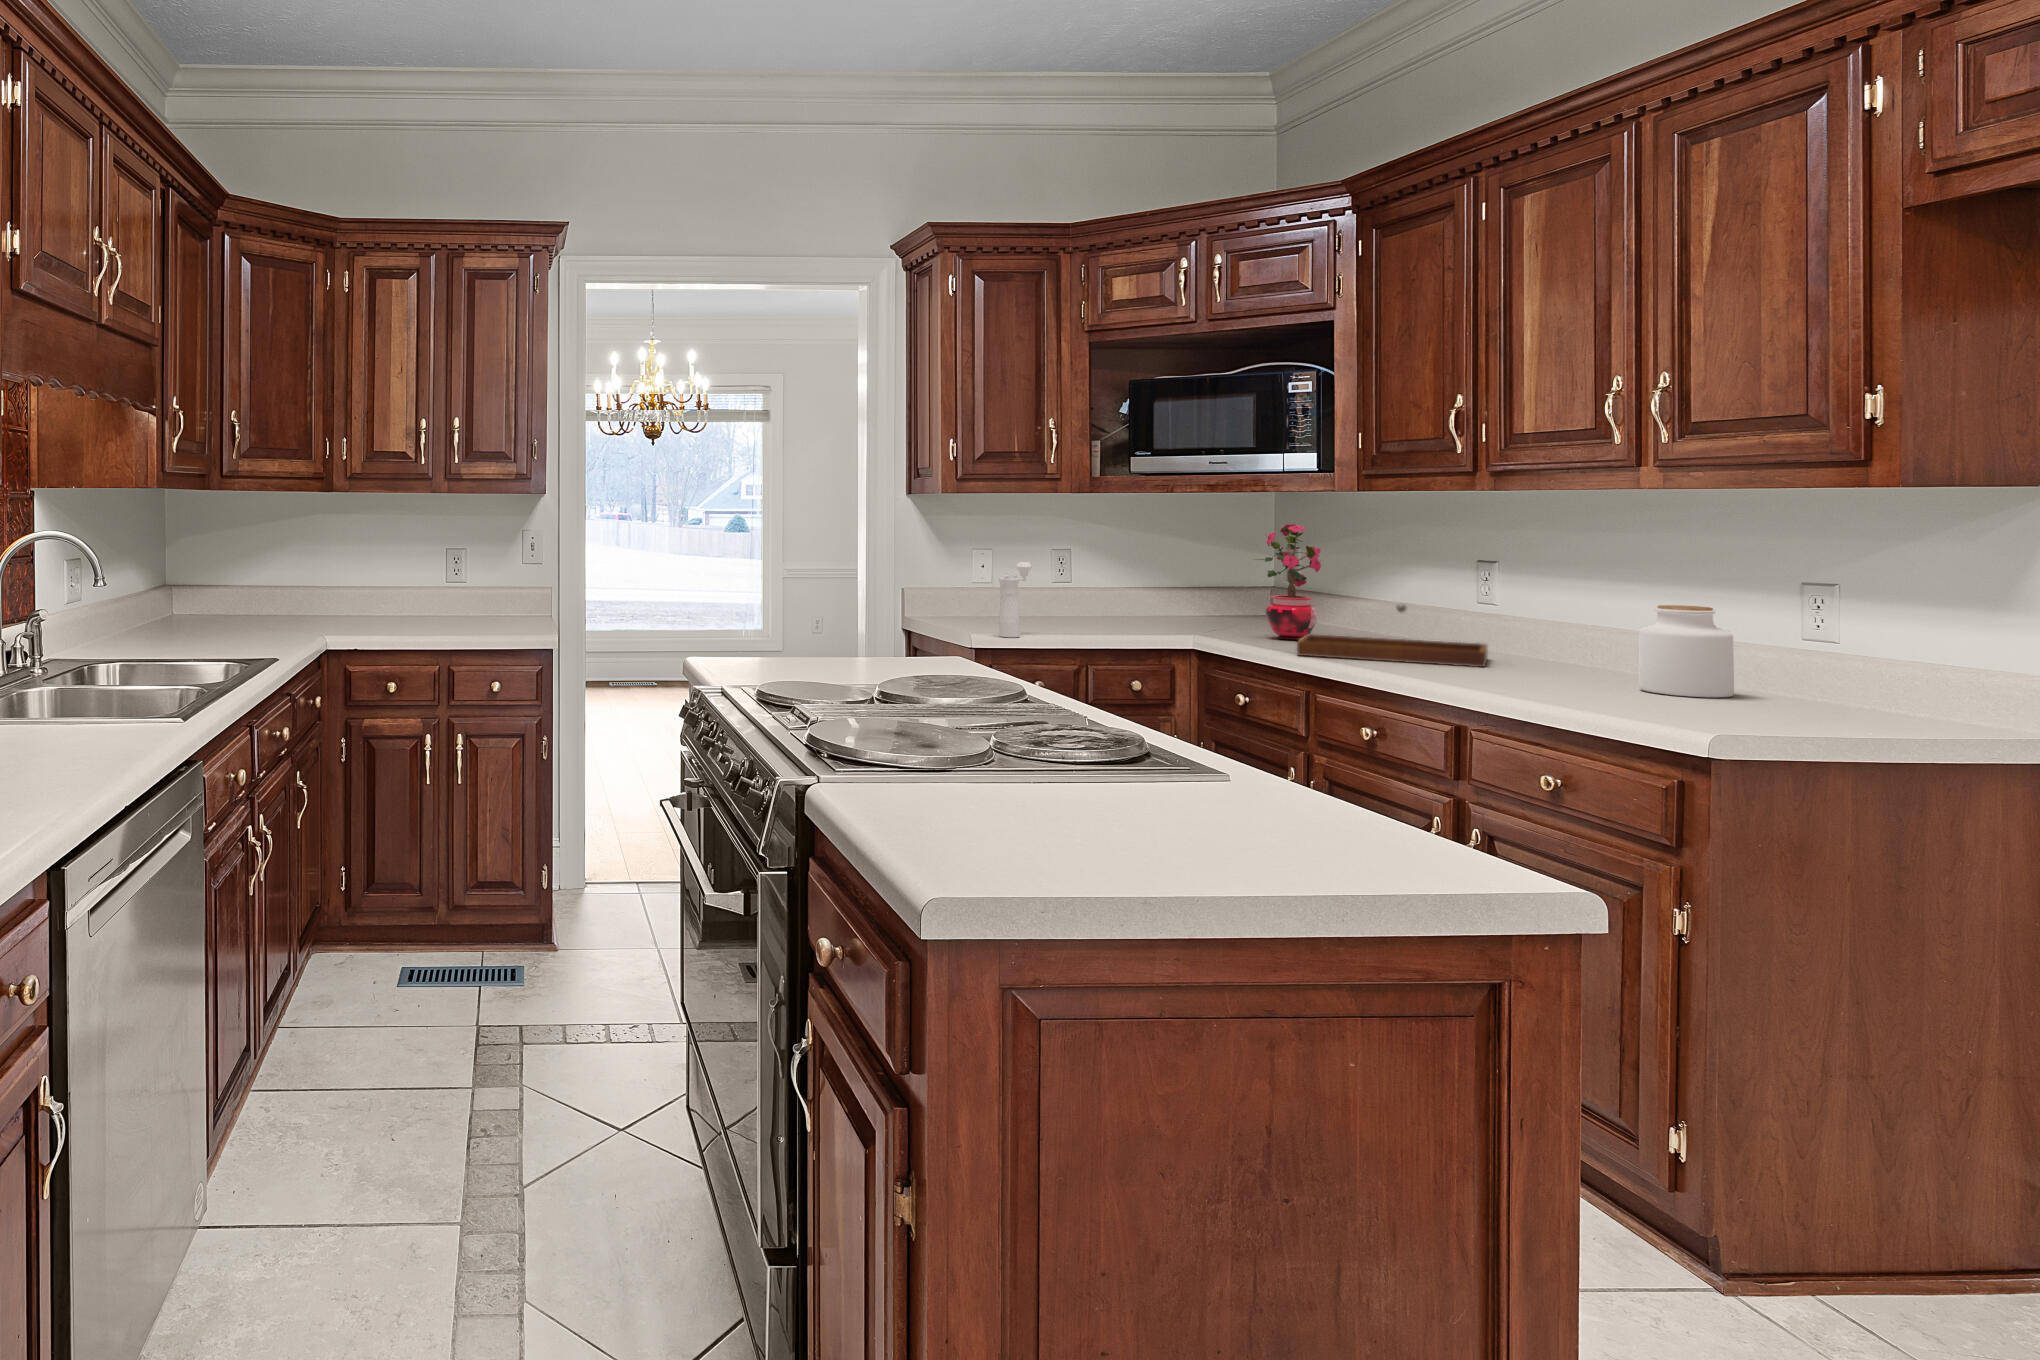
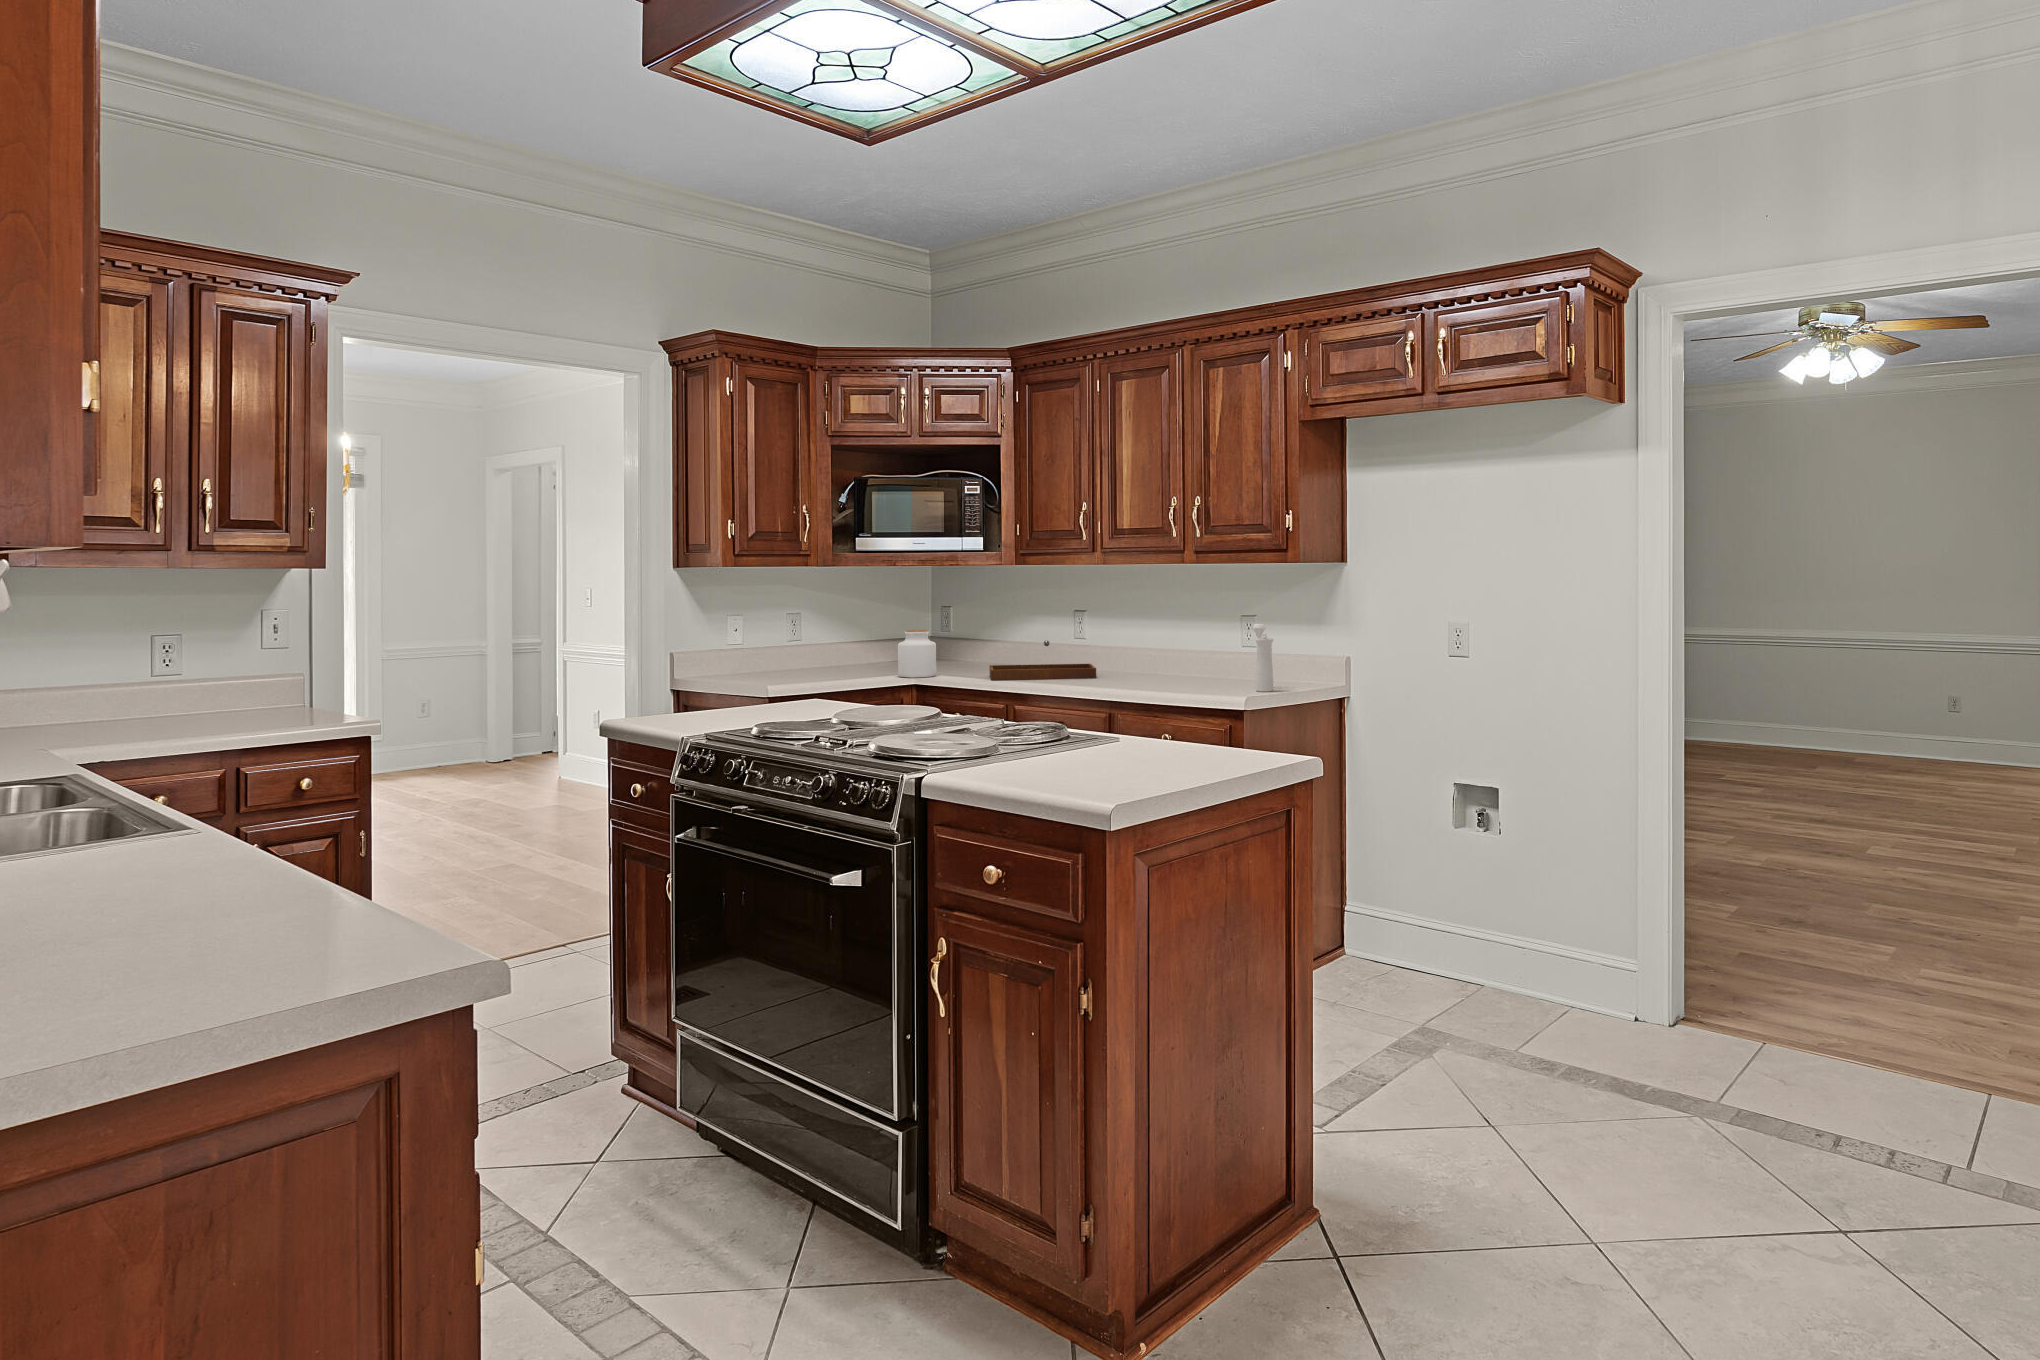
potted plant: present [1255,524,1321,640] -> none [944,586,989,671]
pepper mill: present [999,562,1032,637] -> present [1253,624,1273,692]
jar: present [1639,605,1734,697] -> present [898,630,936,678]

